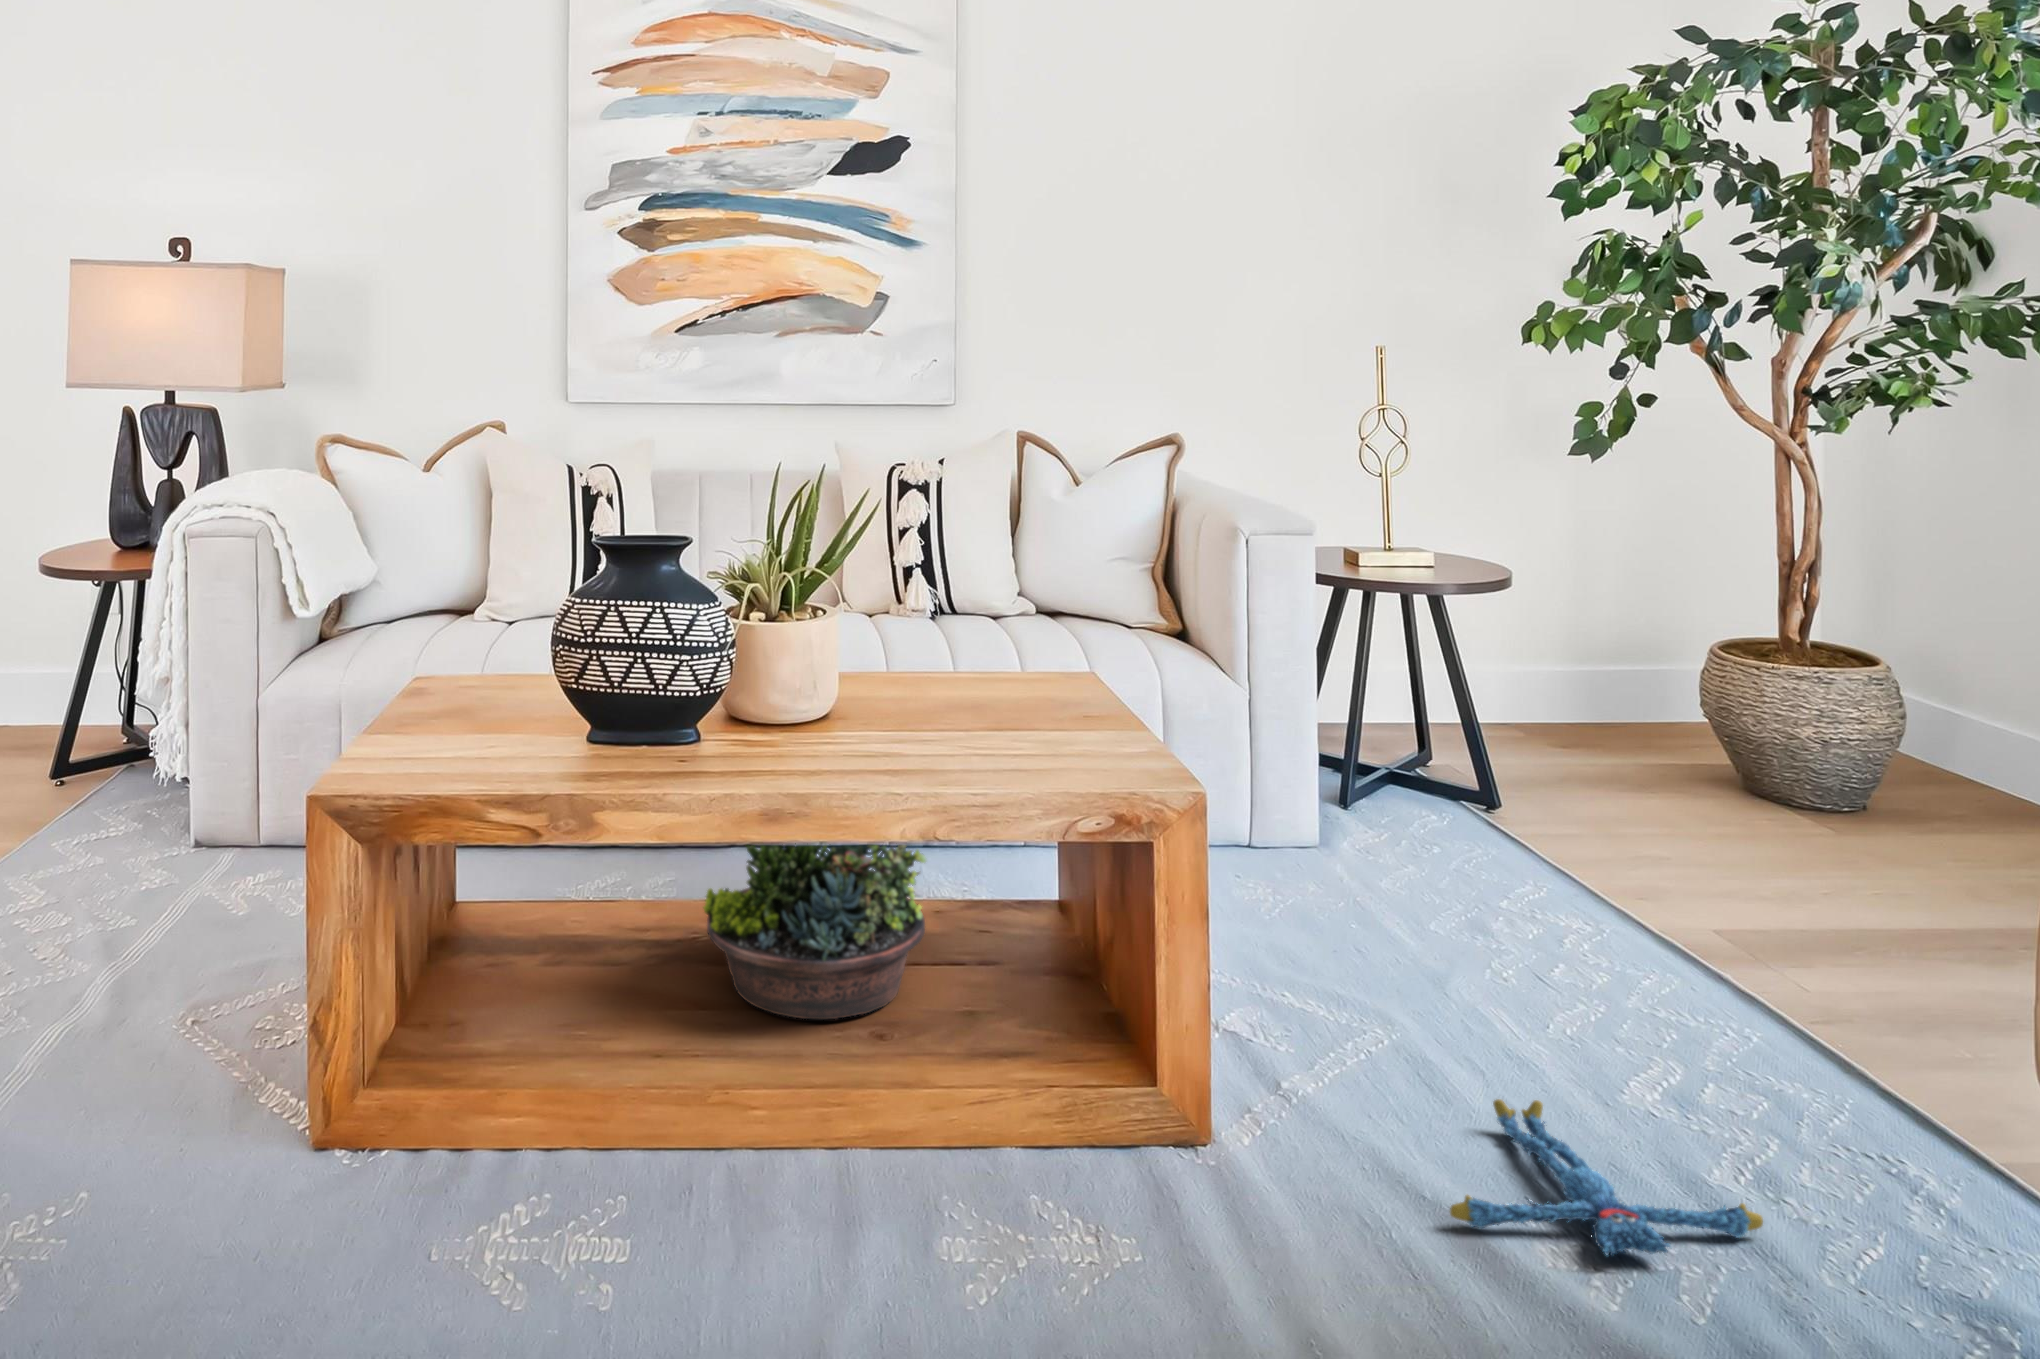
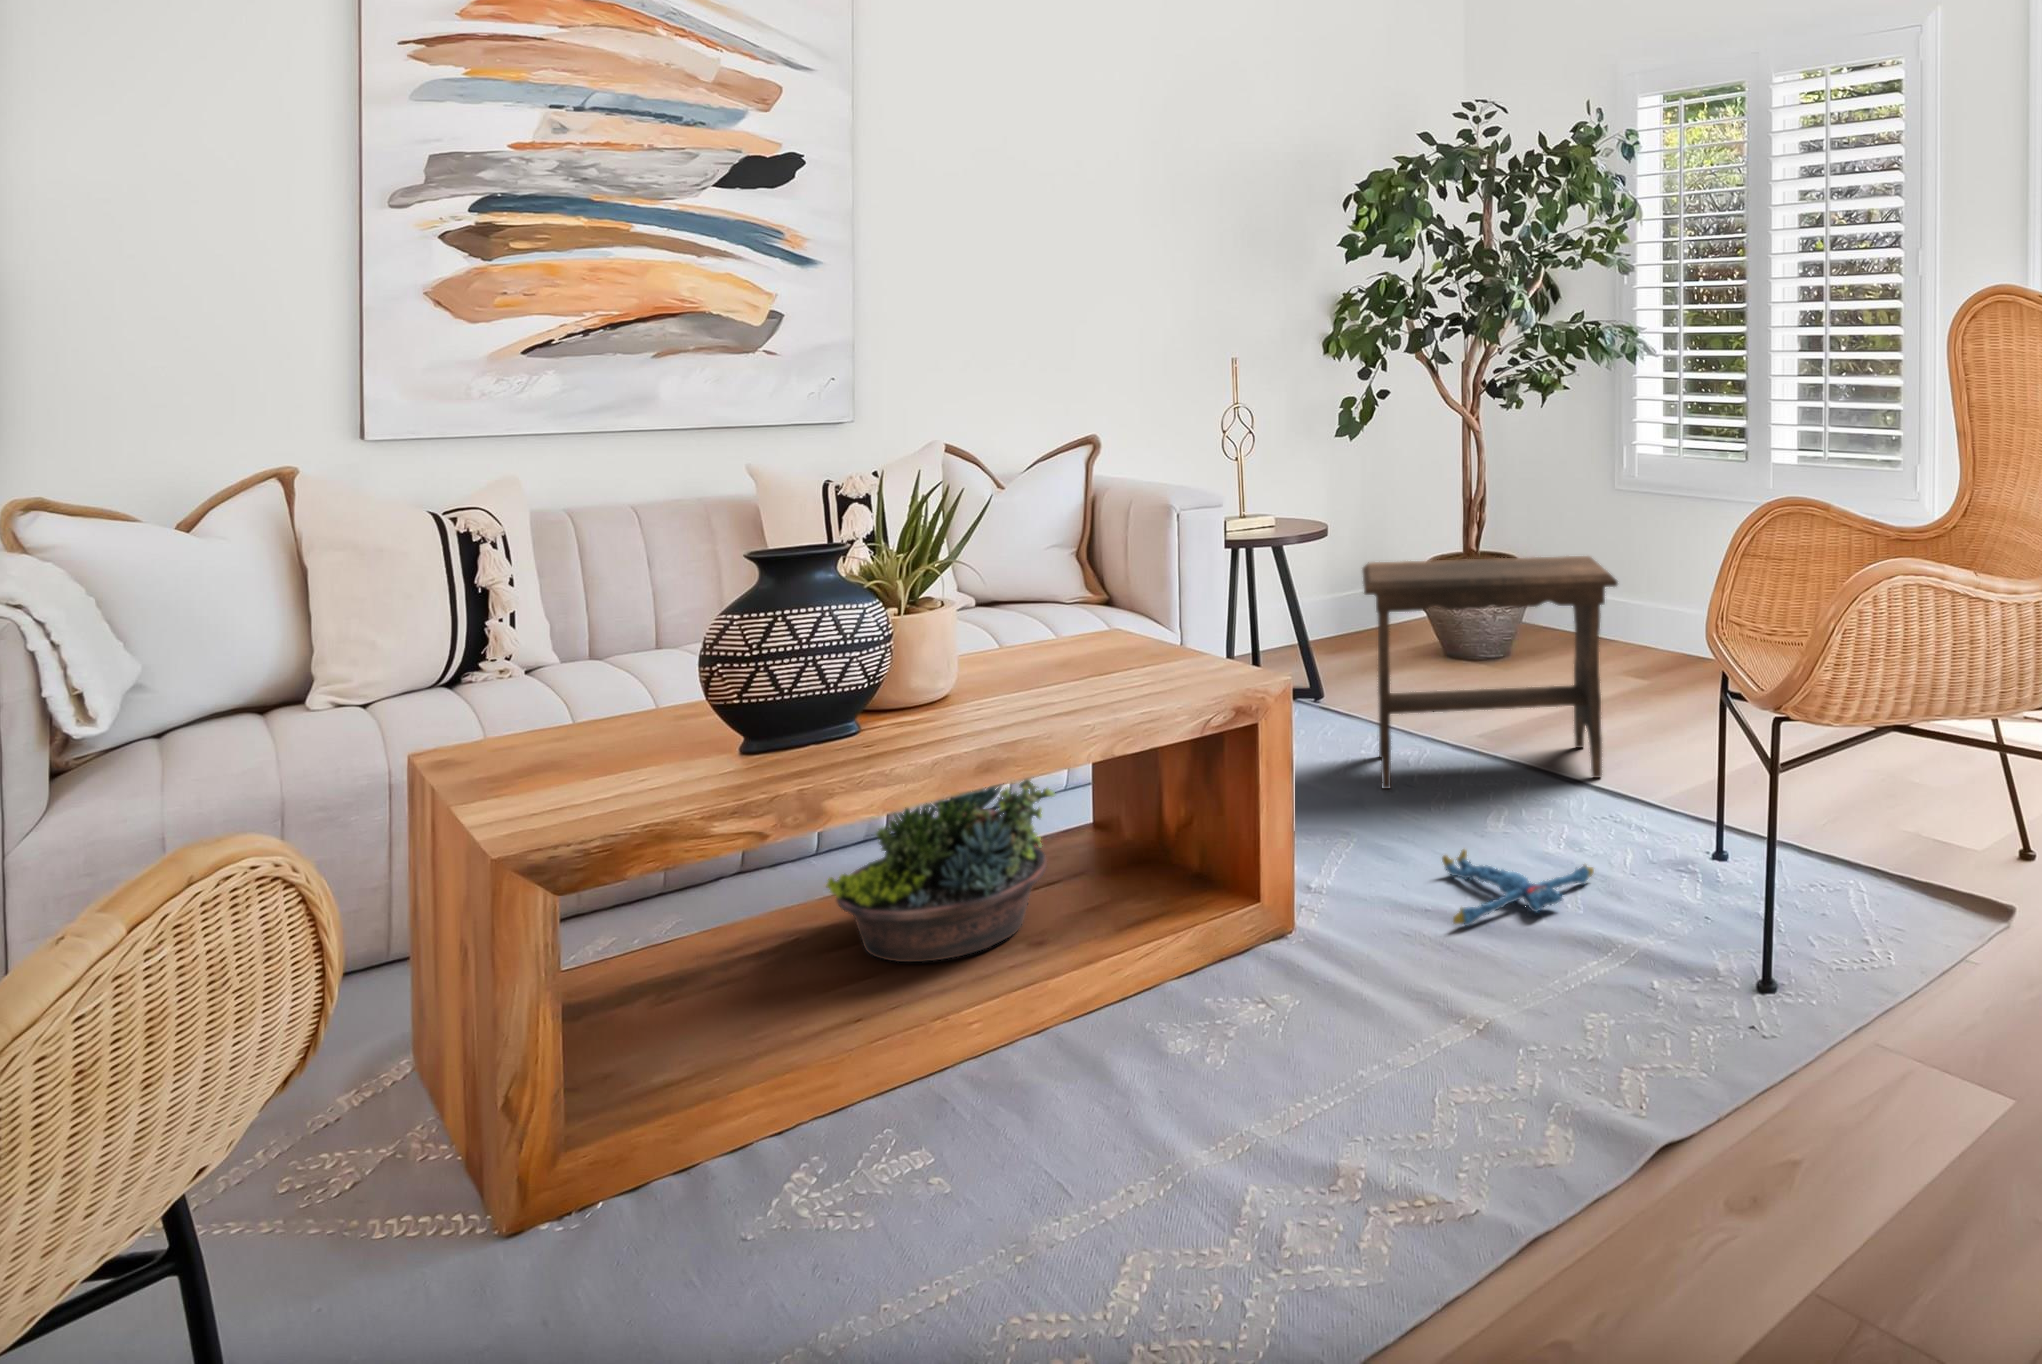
footstool: none [1464,637,1932,1057] -> present [1362,556,1618,789]

